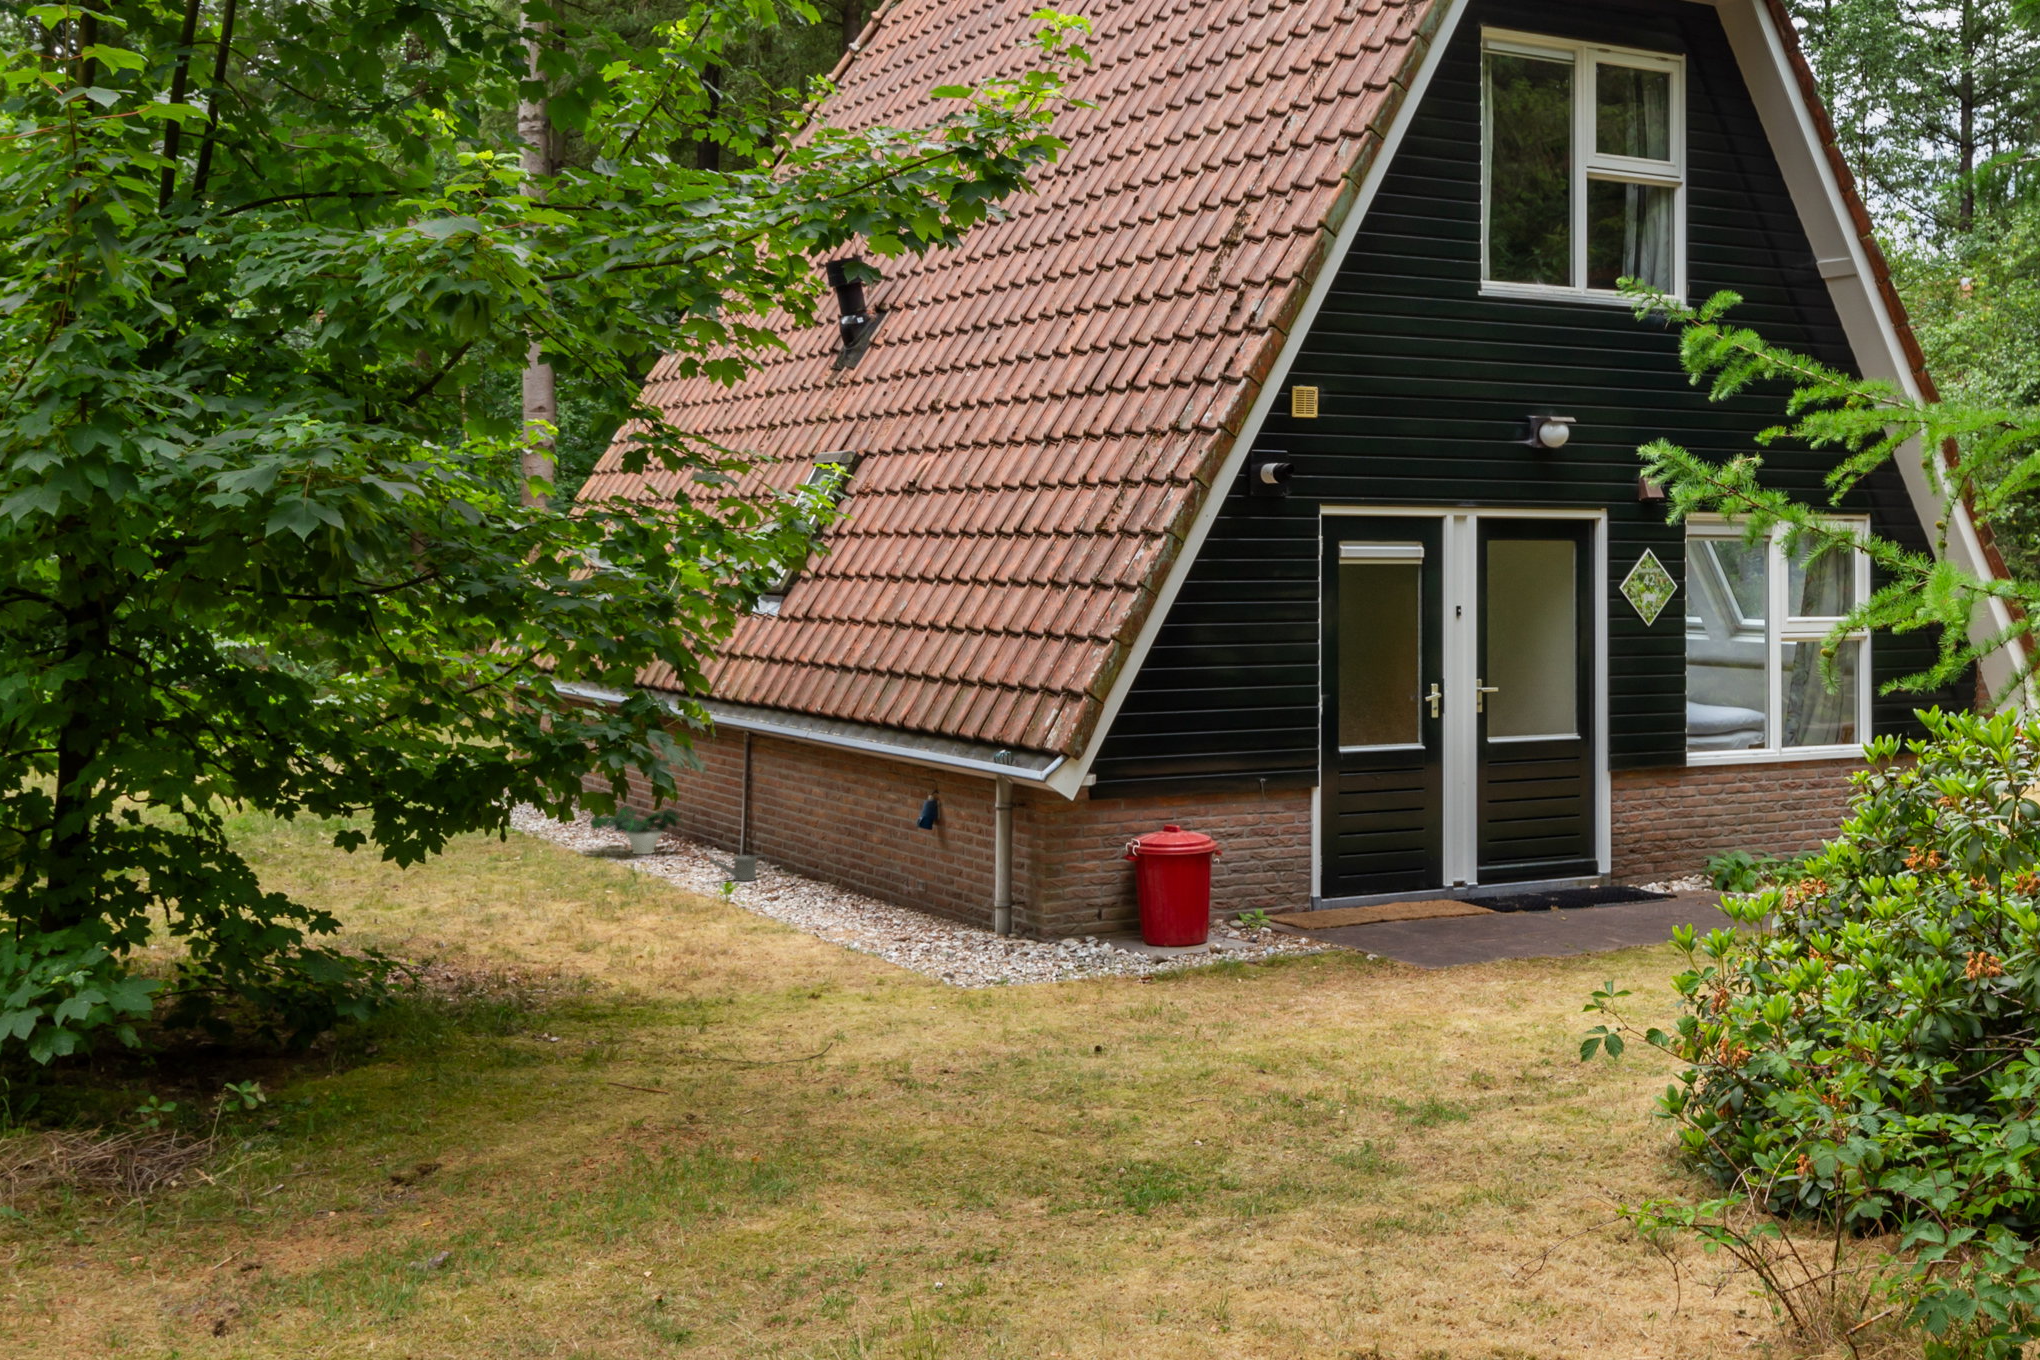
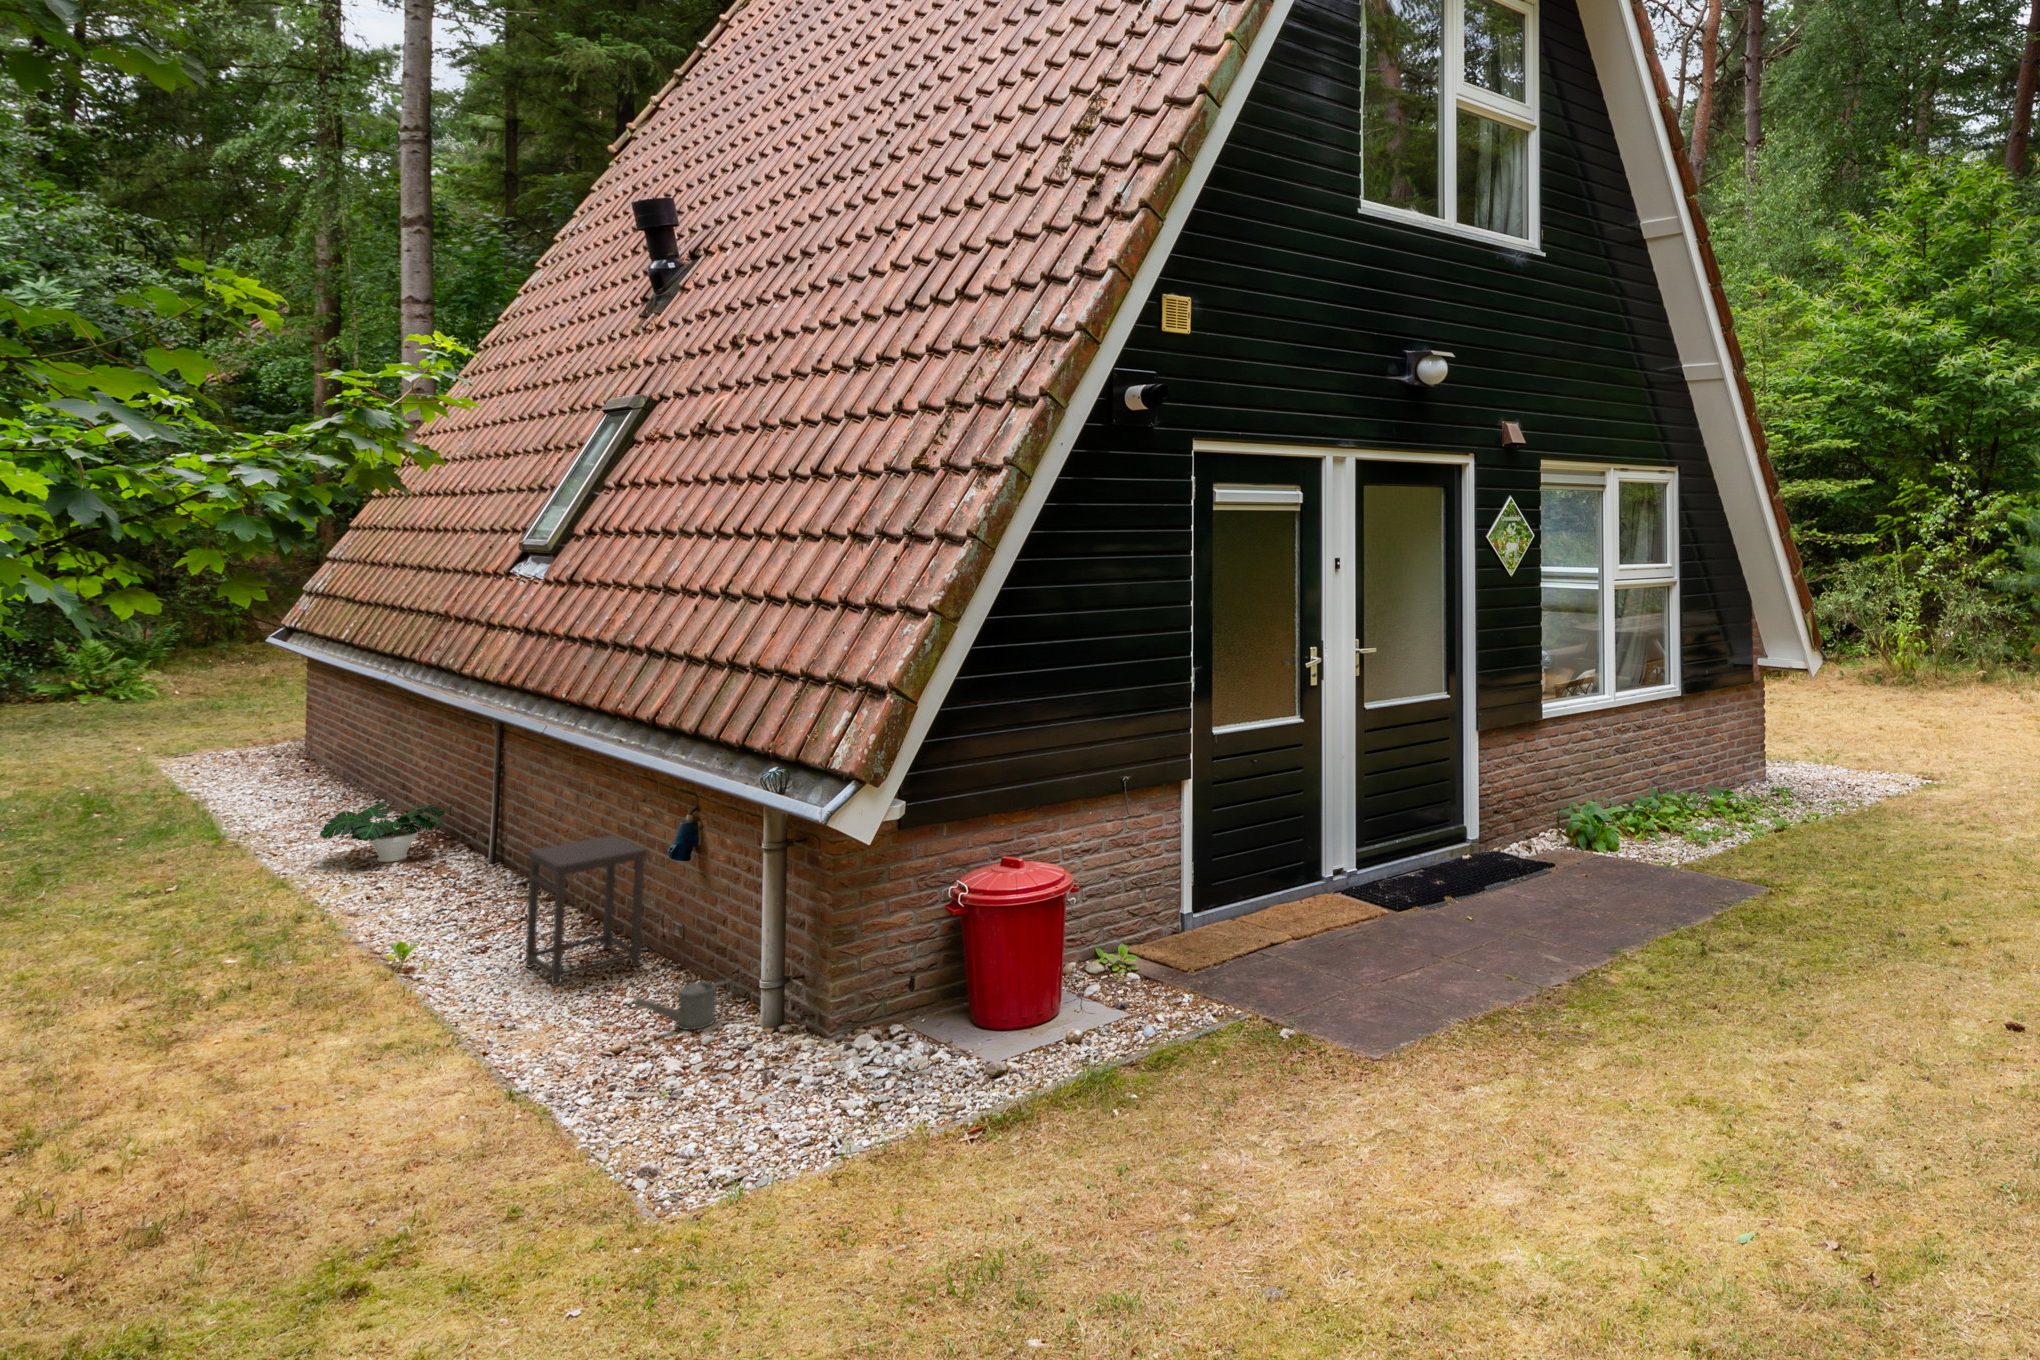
side table: none [798,820,887,926] -> present [525,835,646,986]
watering can: present [709,855,767,881] -> present [635,980,734,1030]

